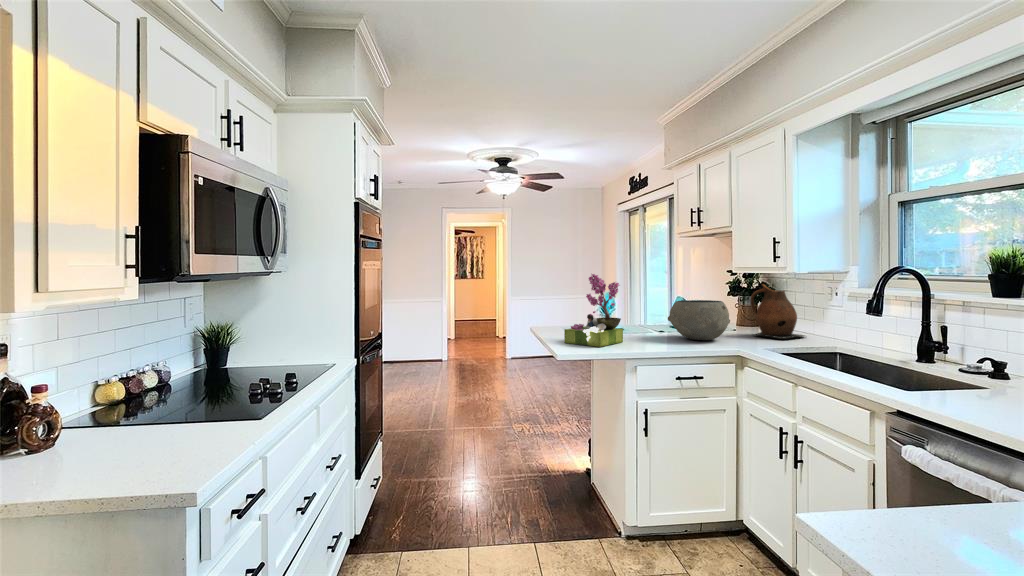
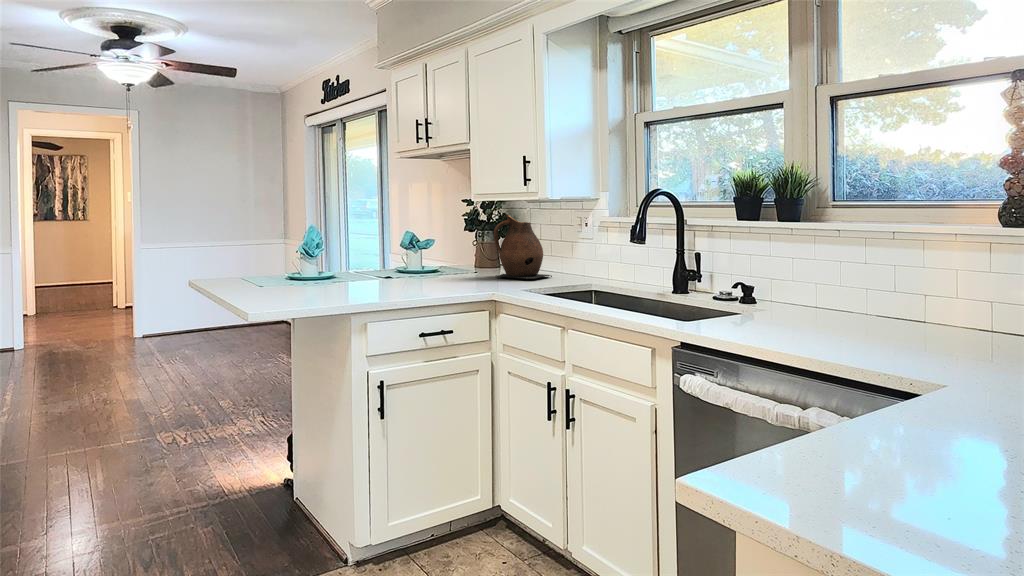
flower arrangement: present [564,274,623,347] -> none [250,189,342,298]
ceramic bowl: present [668,300,730,340] -> none [399,233,476,284]

